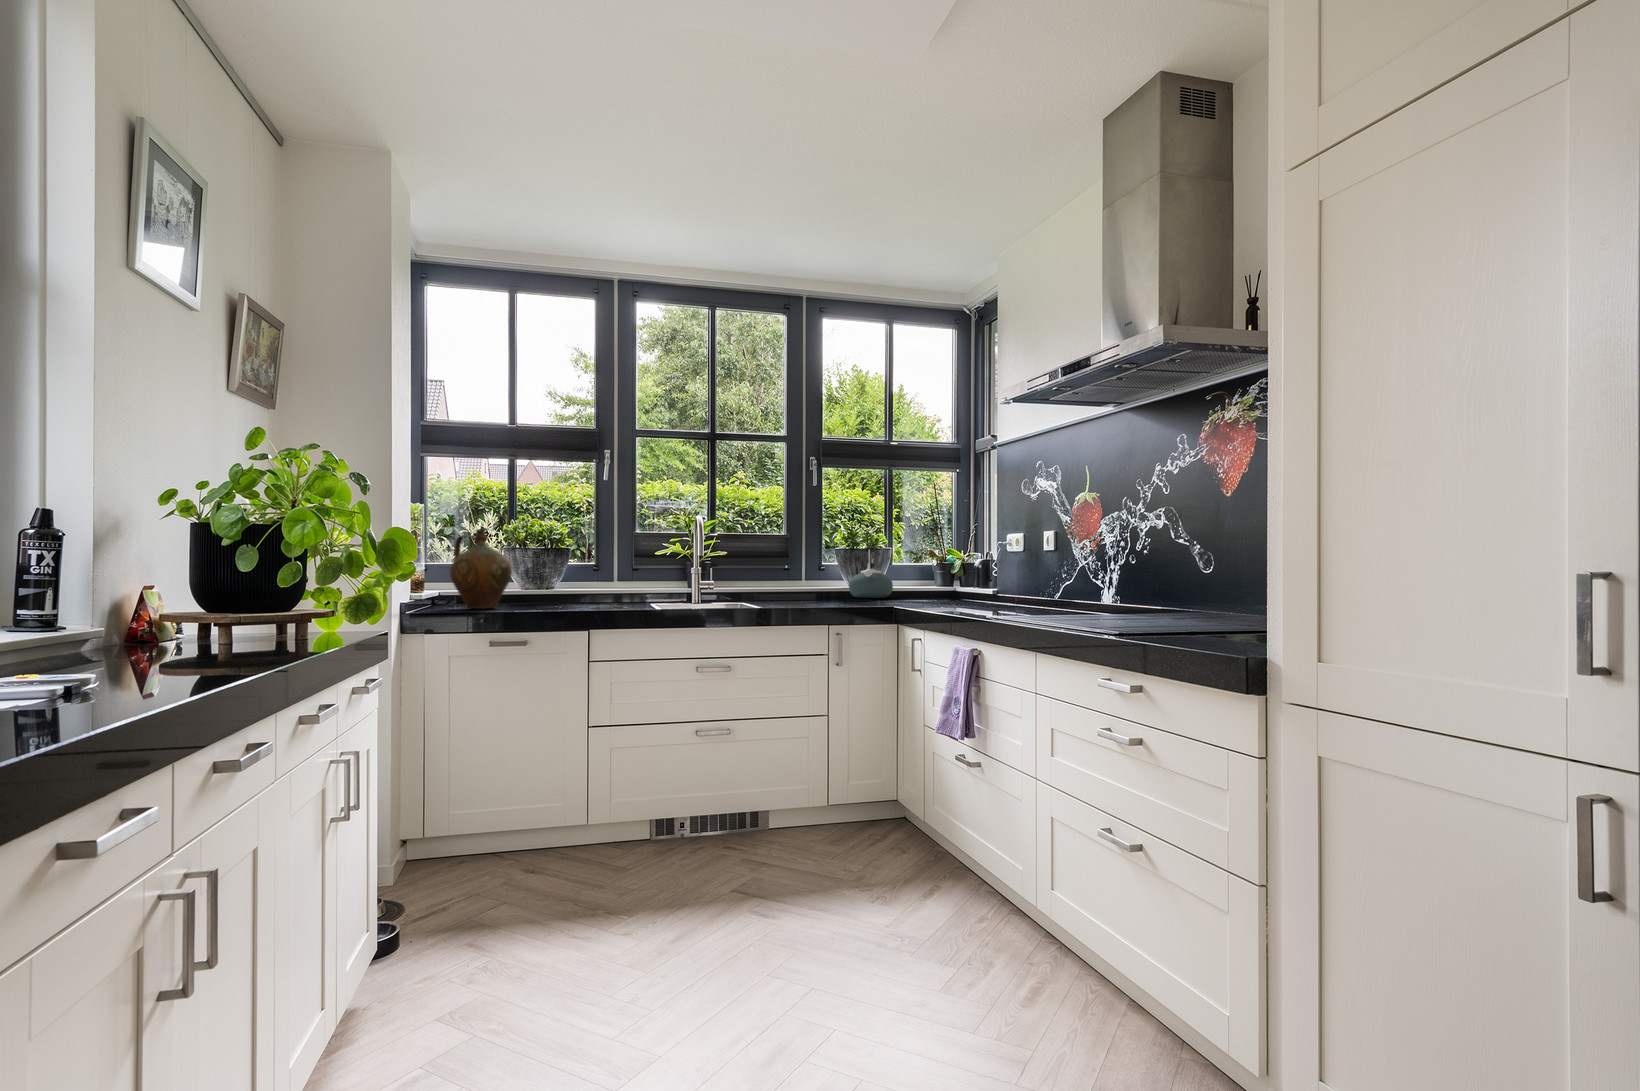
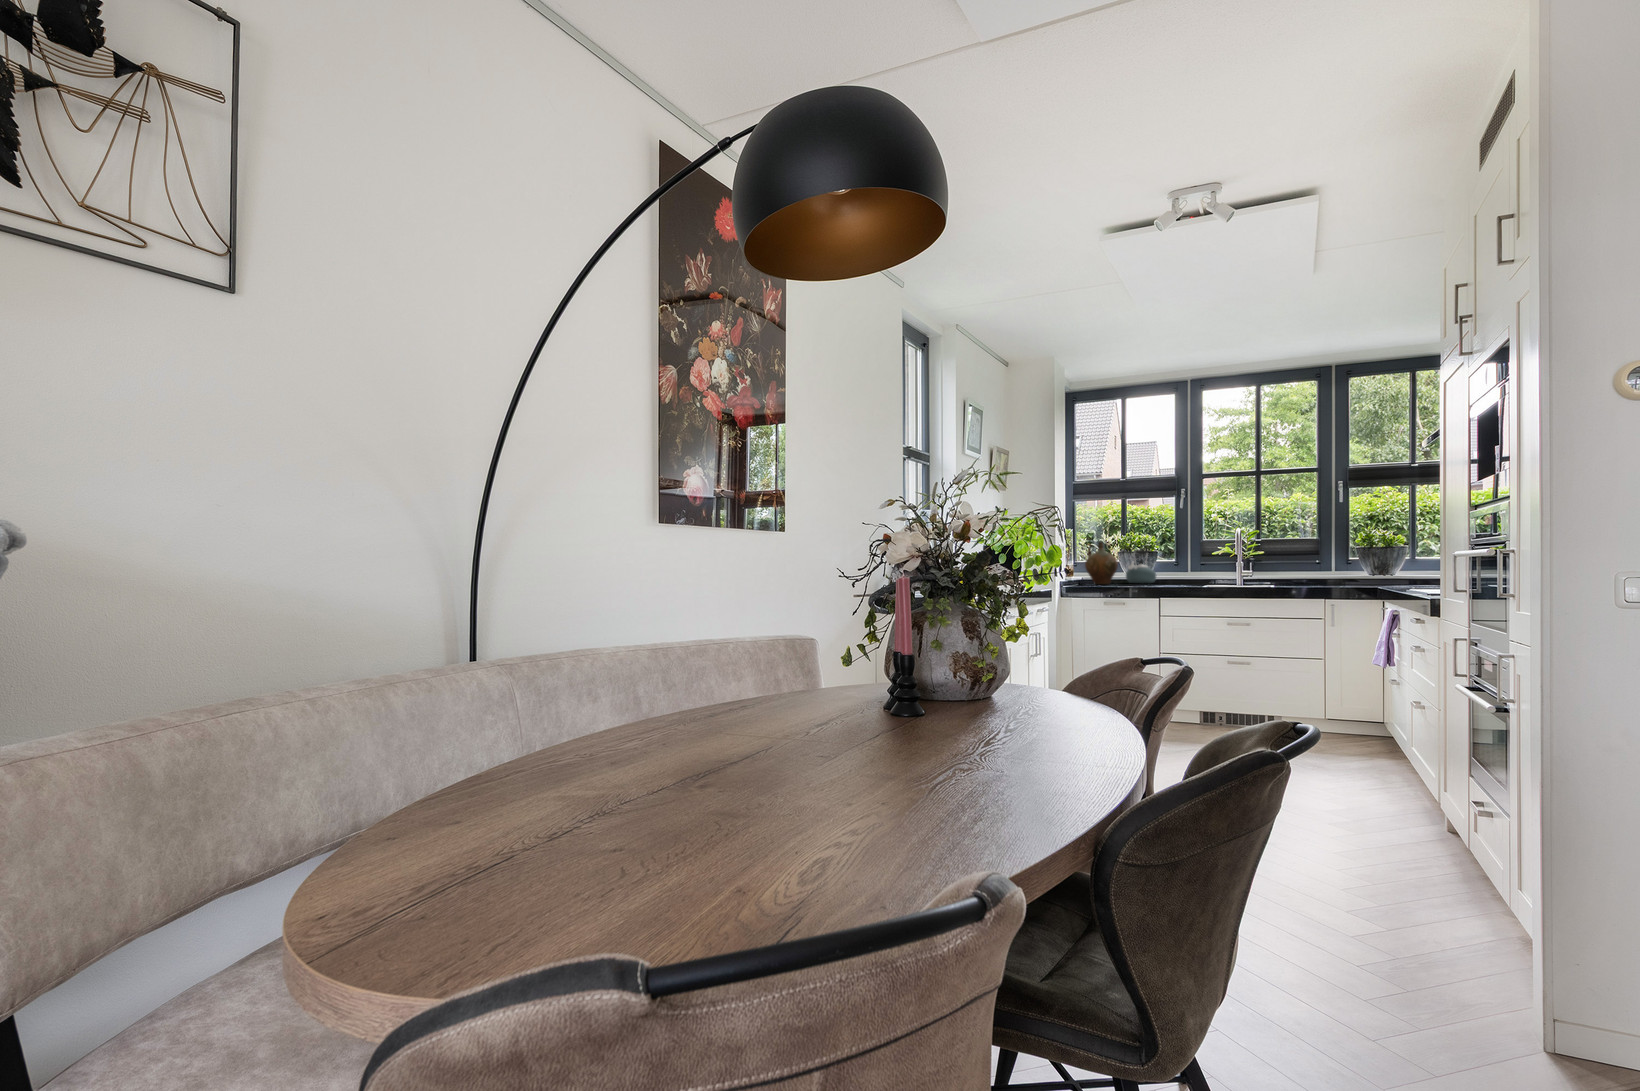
kettle: present [849,547,893,598] -> present [1126,550,1156,583]

